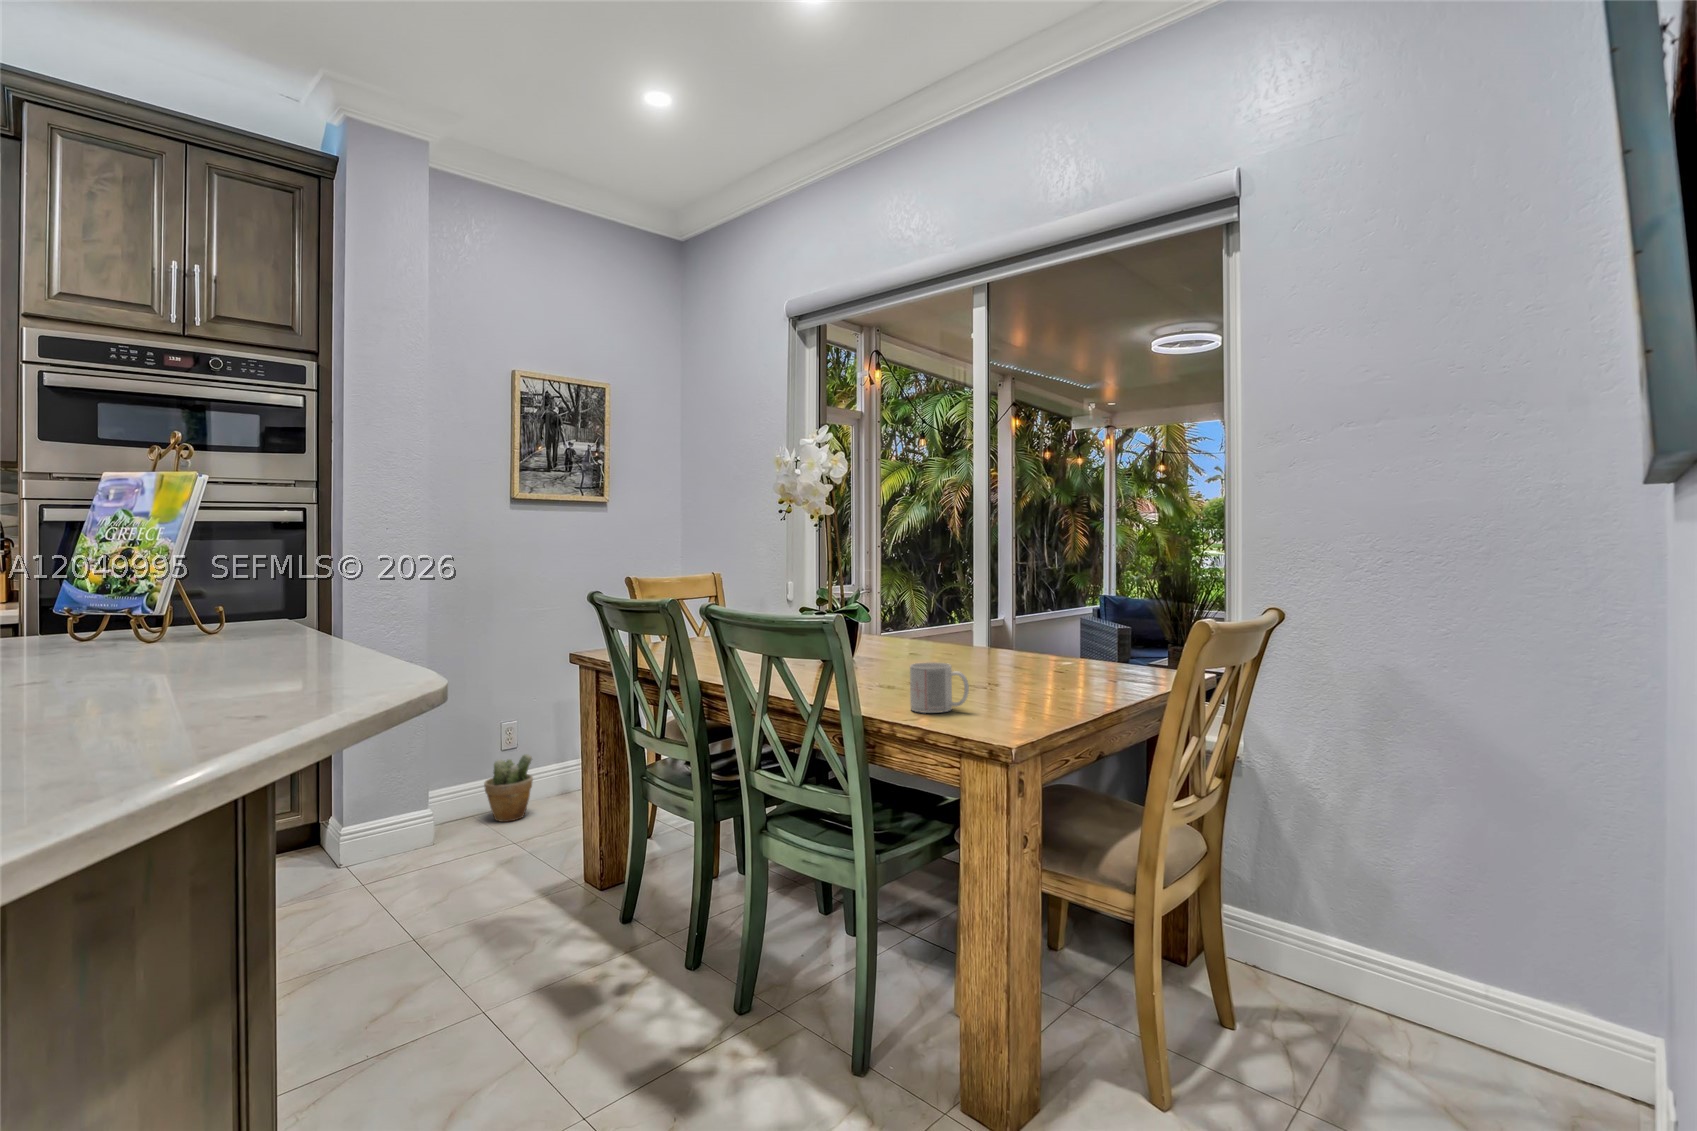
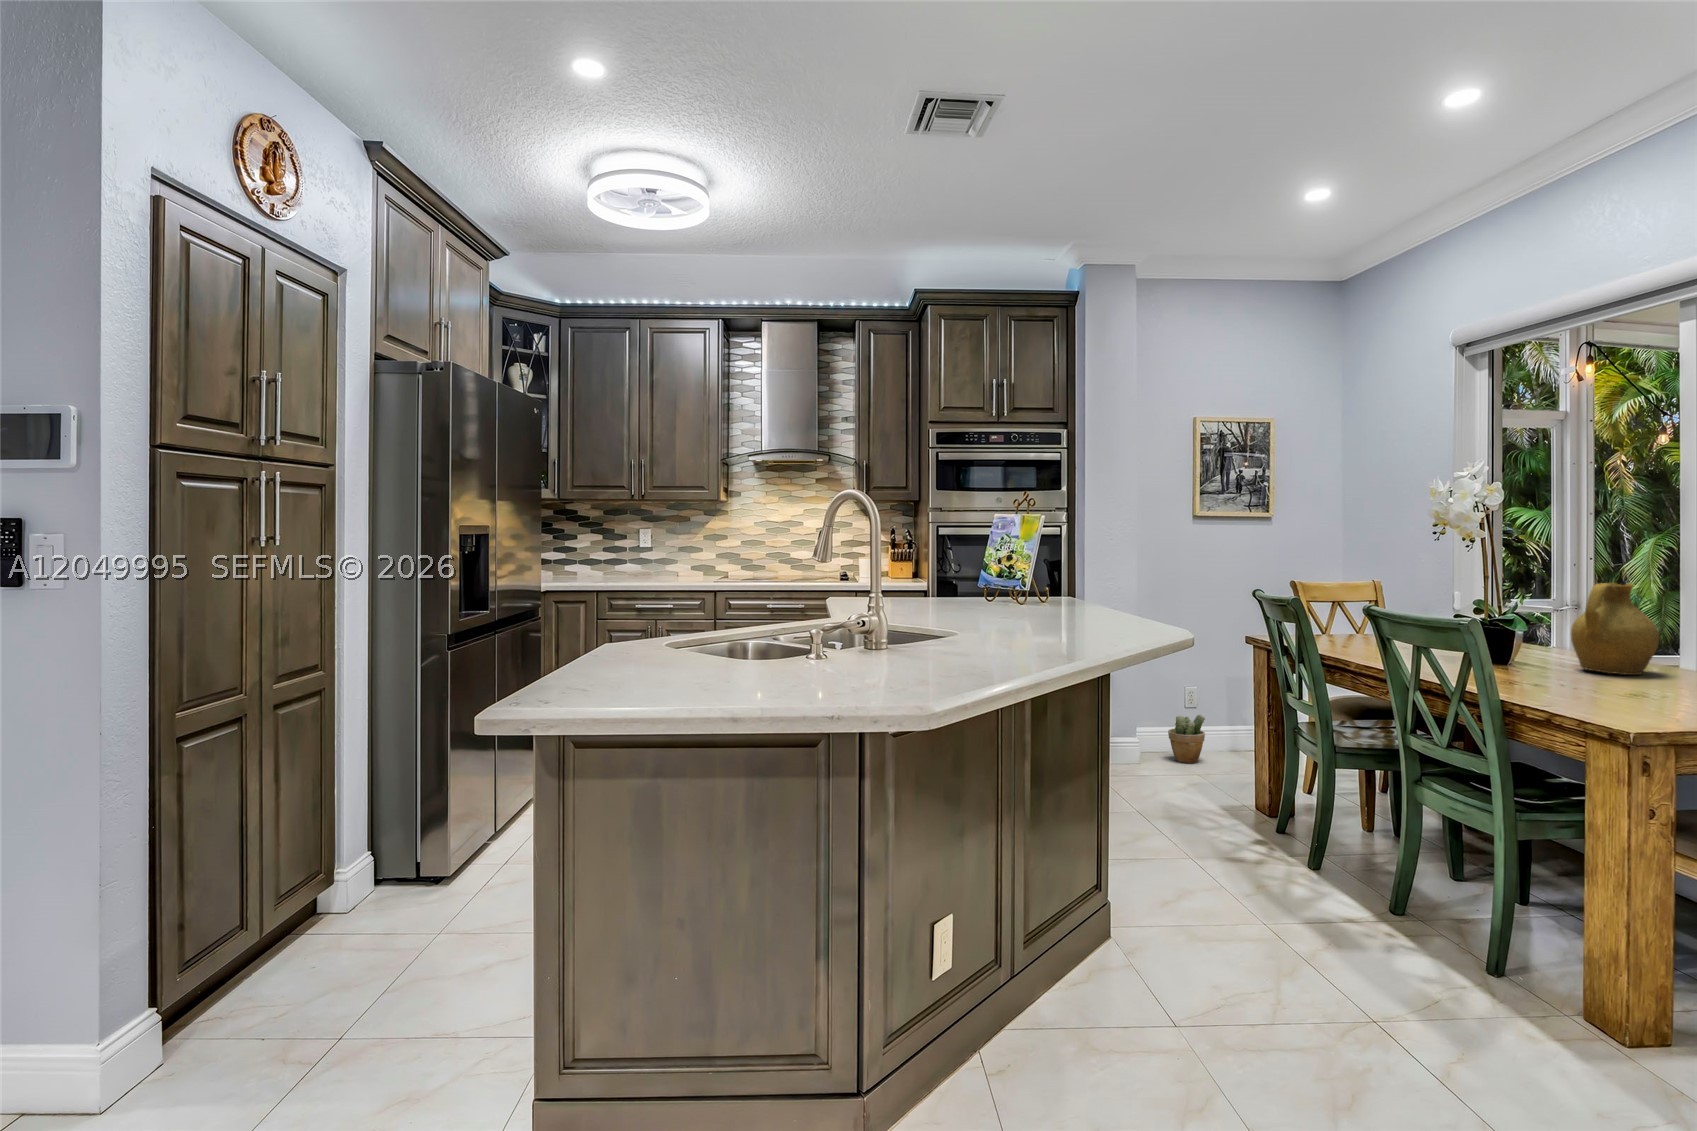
pitcher: none [910,558,985,661] -> present [1571,583,1659,675]
mug: present [910,662,969,713] -> none [1546,668,1601,705]

